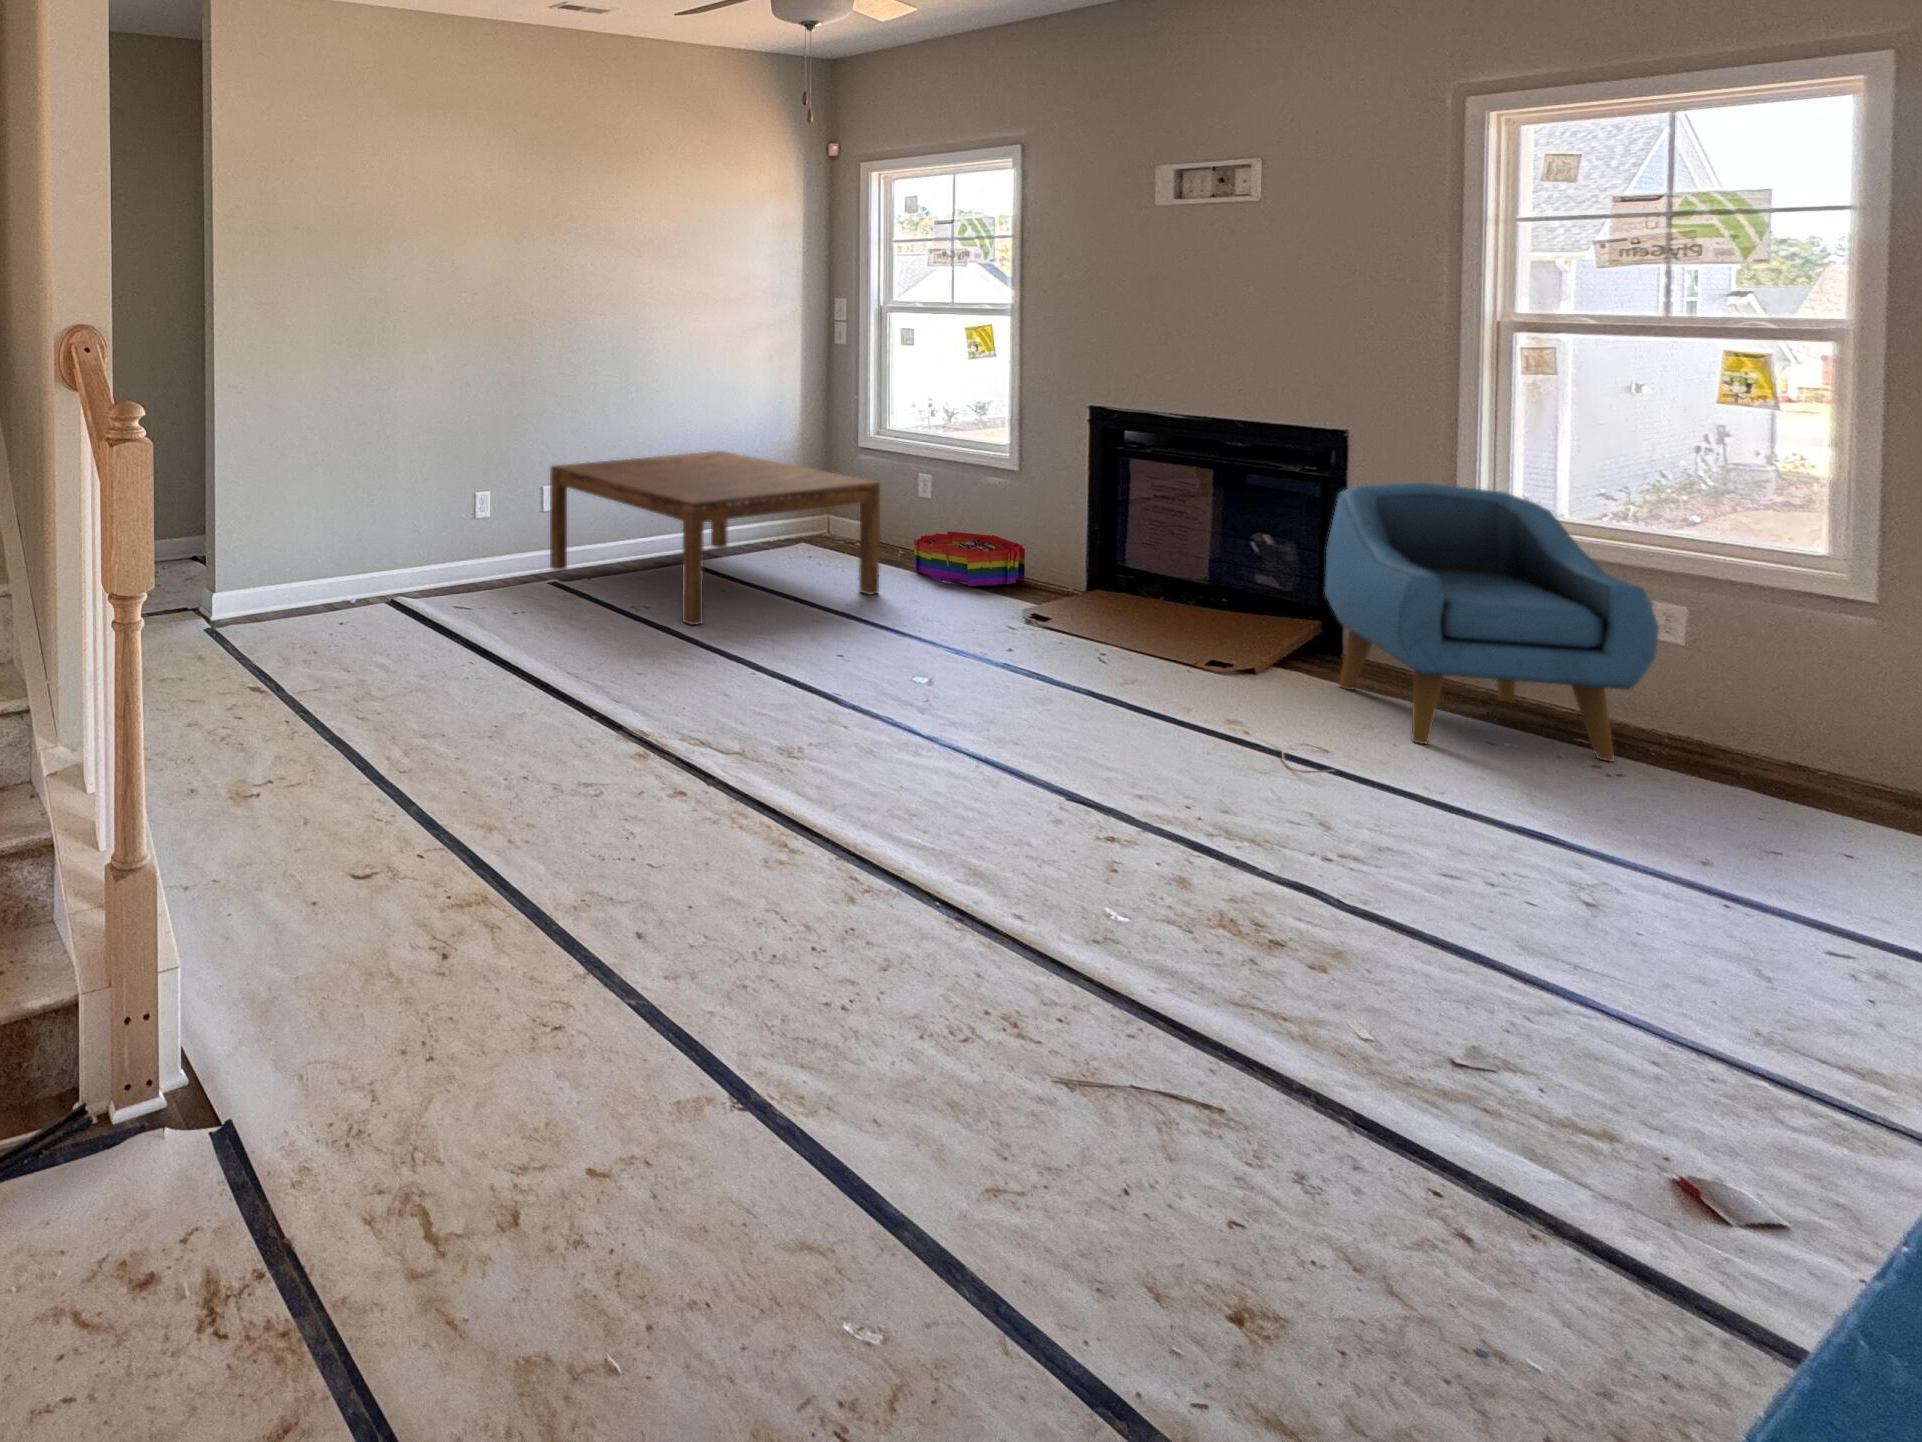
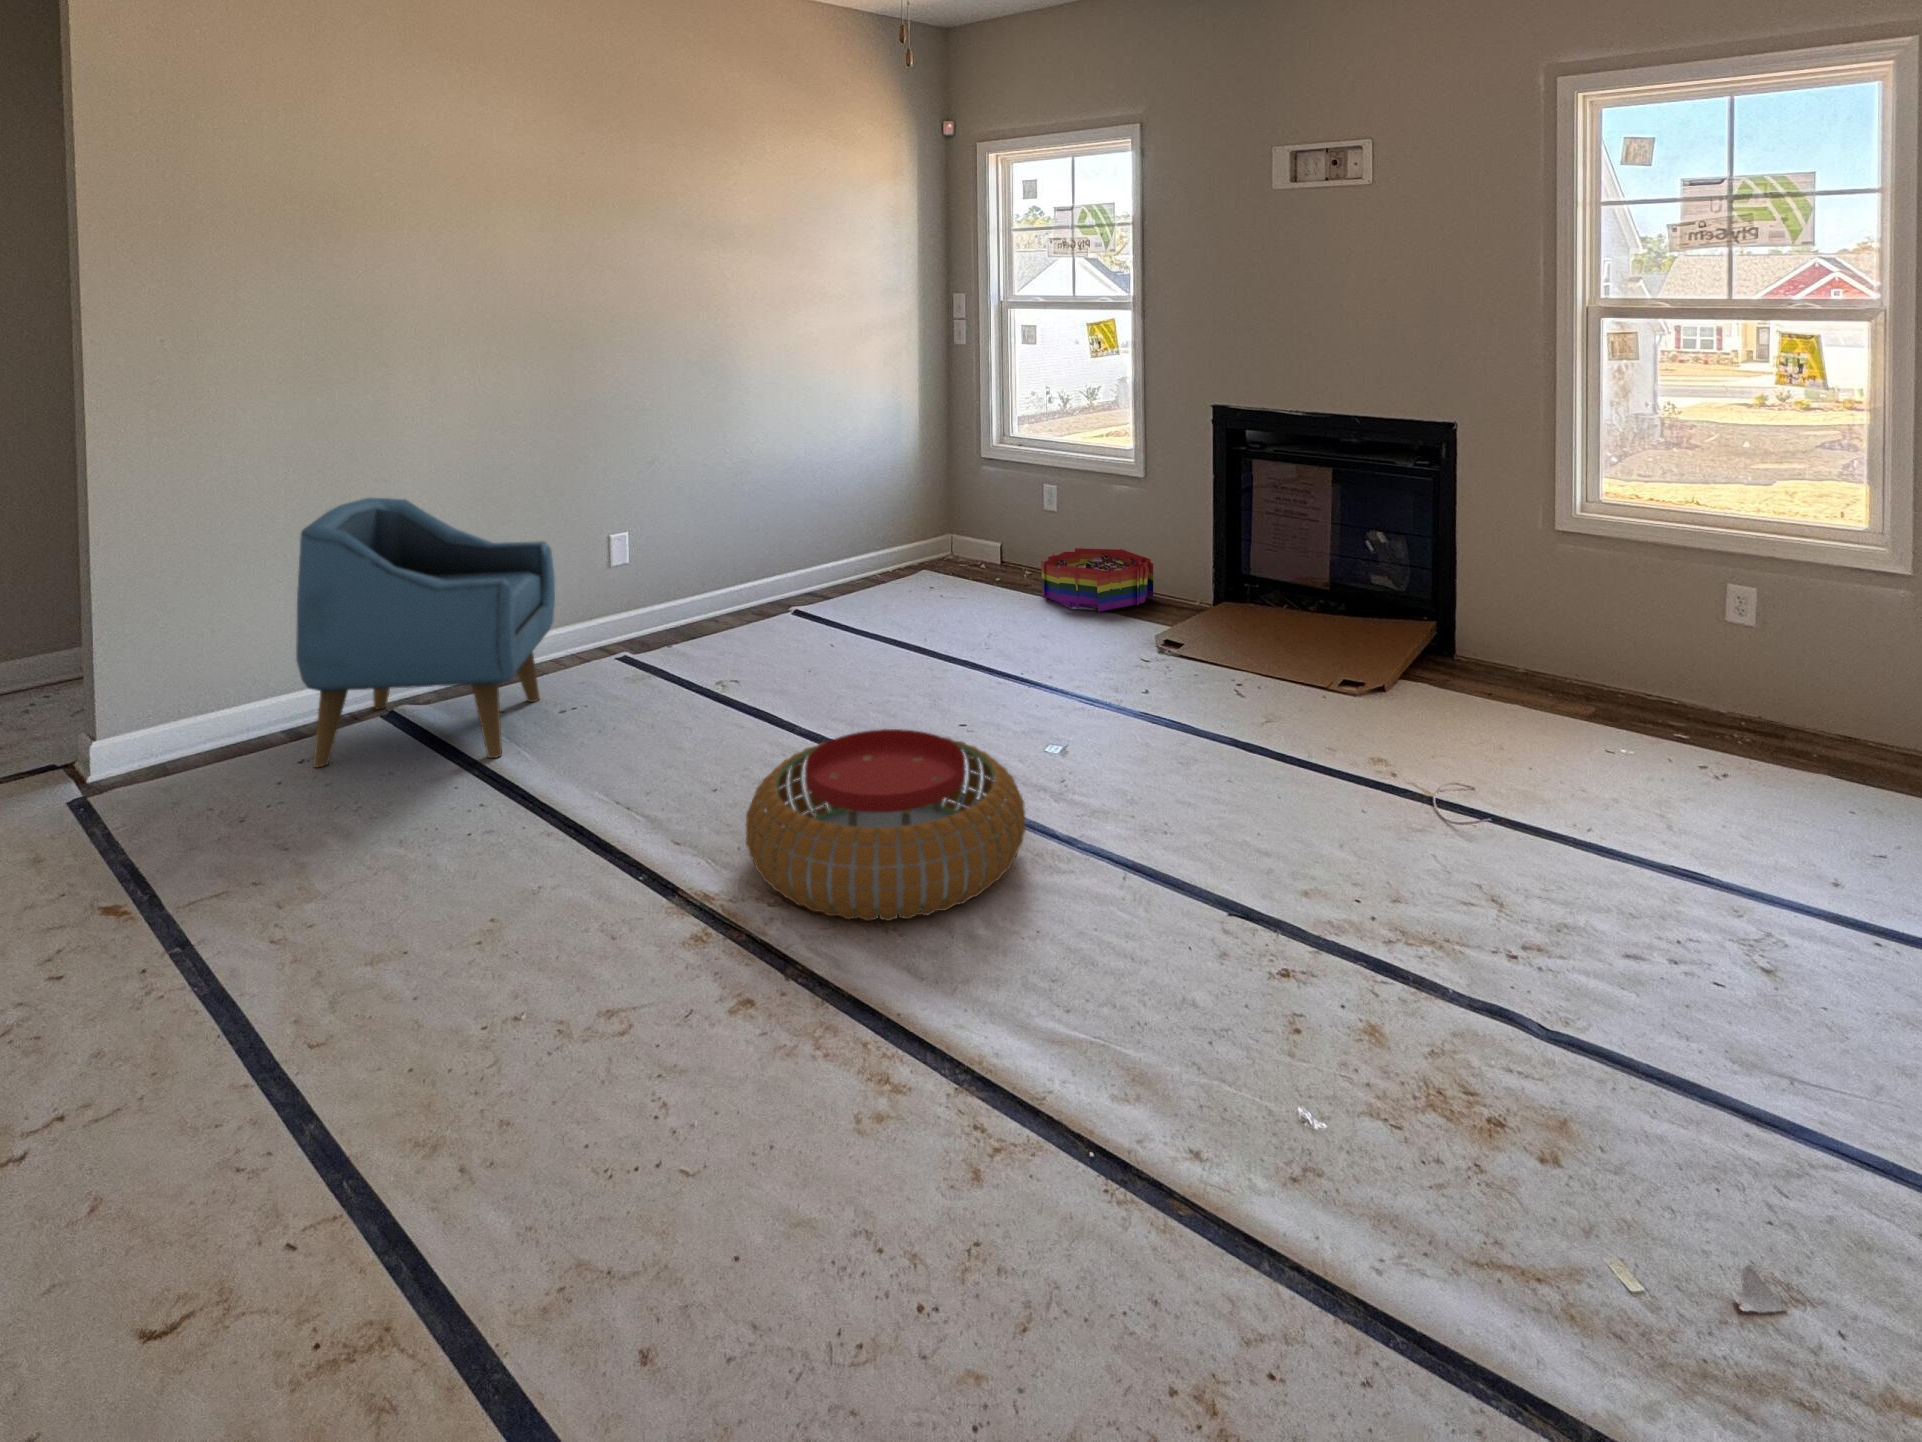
coffee table: present [550,451,880,625] -> none [618,474,1006,705]
armchair: present [1325,483,1659,762] -> present [296,497,555,767]
pouf: none [670,635,893,765] -> present [746,729,1026,921]

